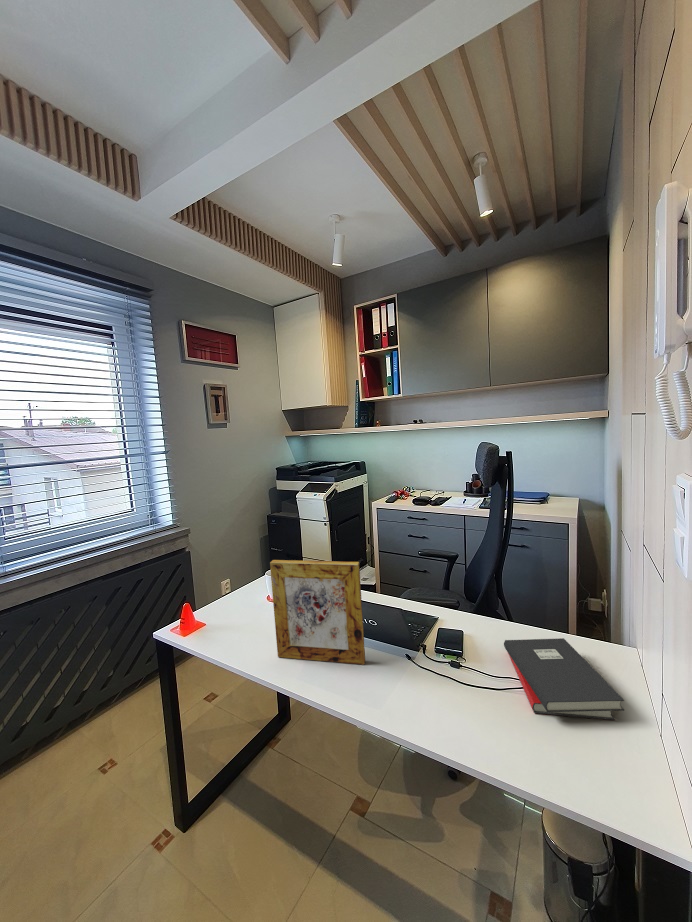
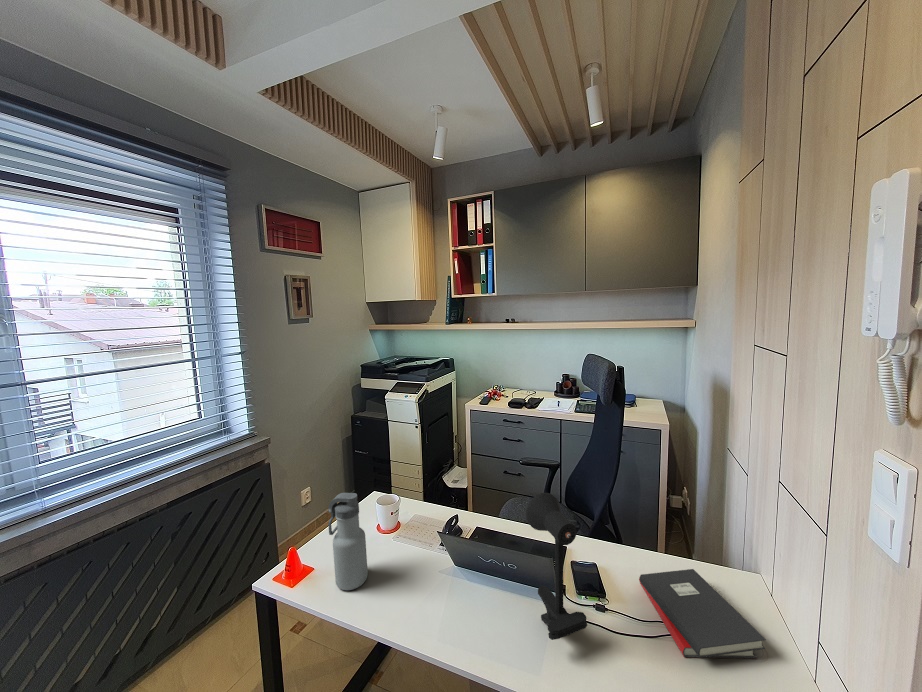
desk lamp: none [378,549,435,684] -> present [526,493,587,640]
water bottle: none [212,555,249,642] -> present [328,493,368,590]
picture frame: present [270,560,365,665] -> none [404,503,504,611]

